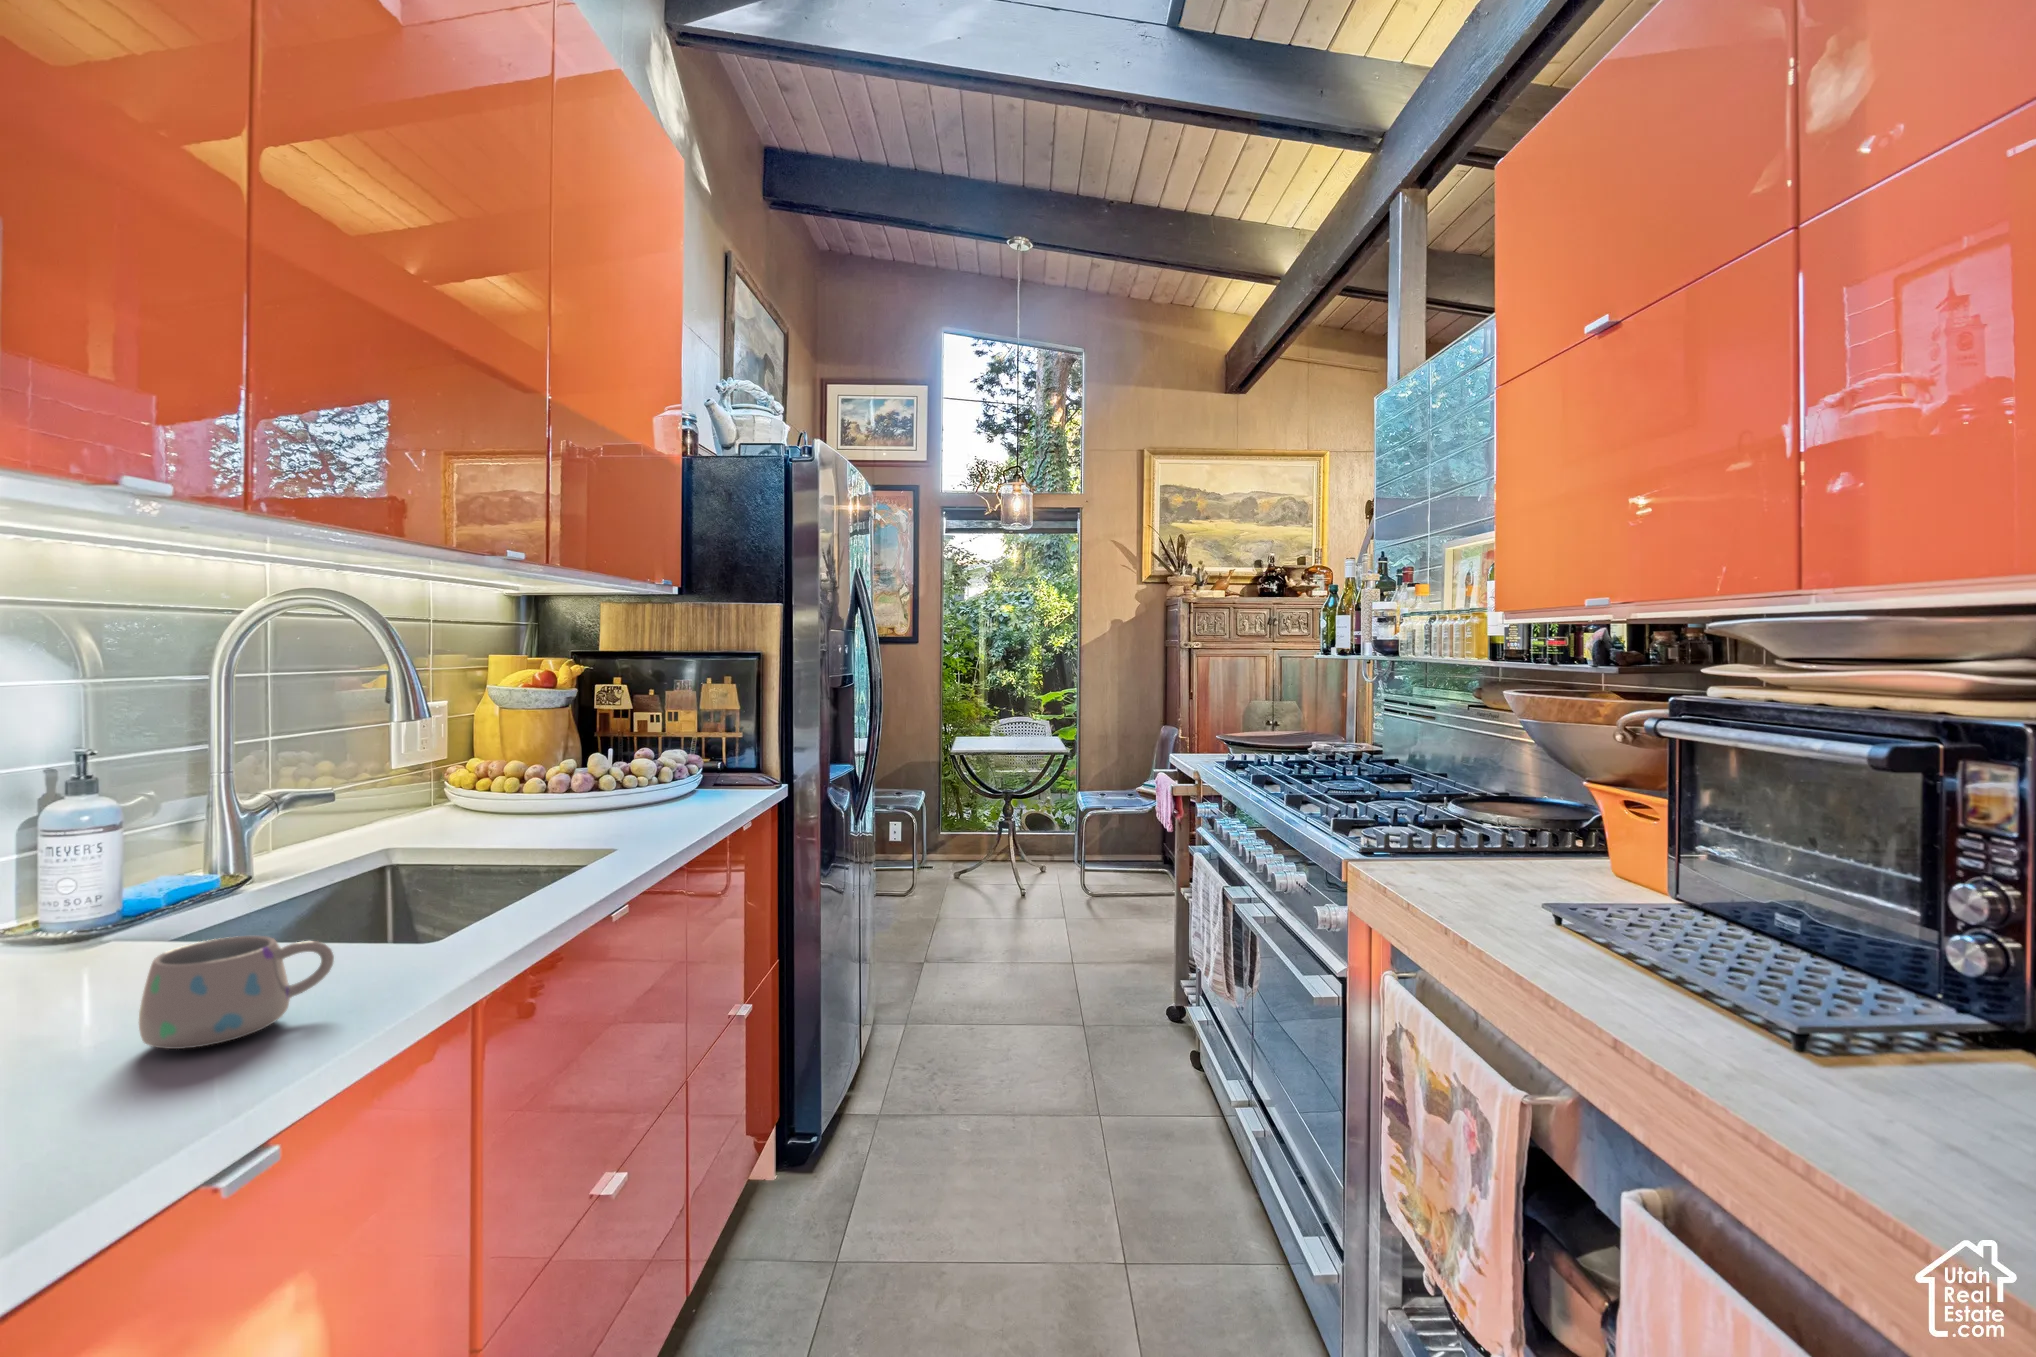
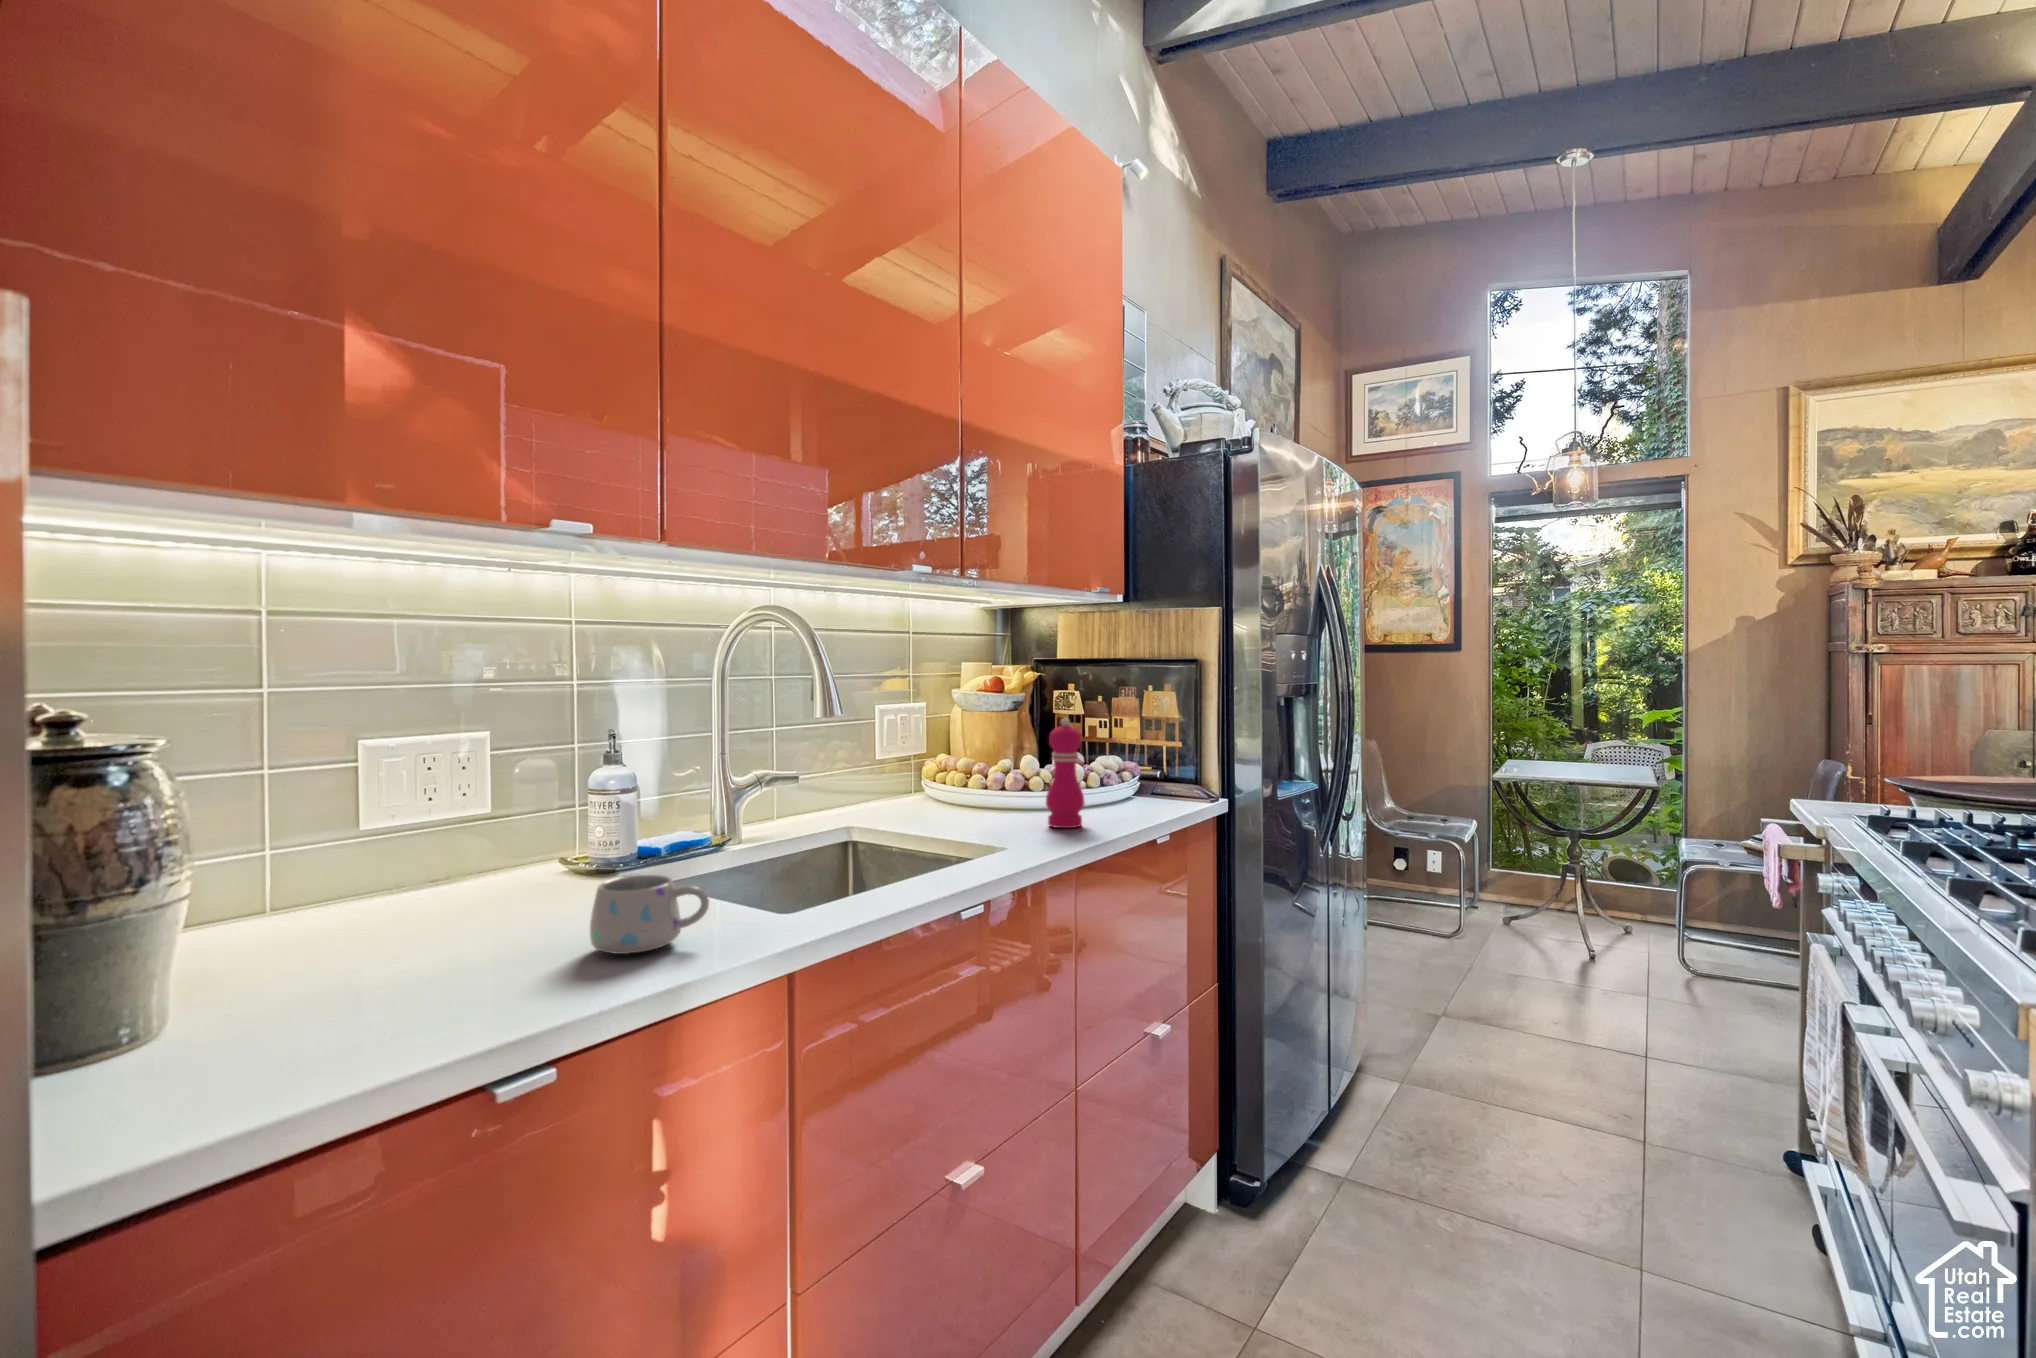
pepper mill: none [633,713,677,829] -> present [1046,718,1084,828]

